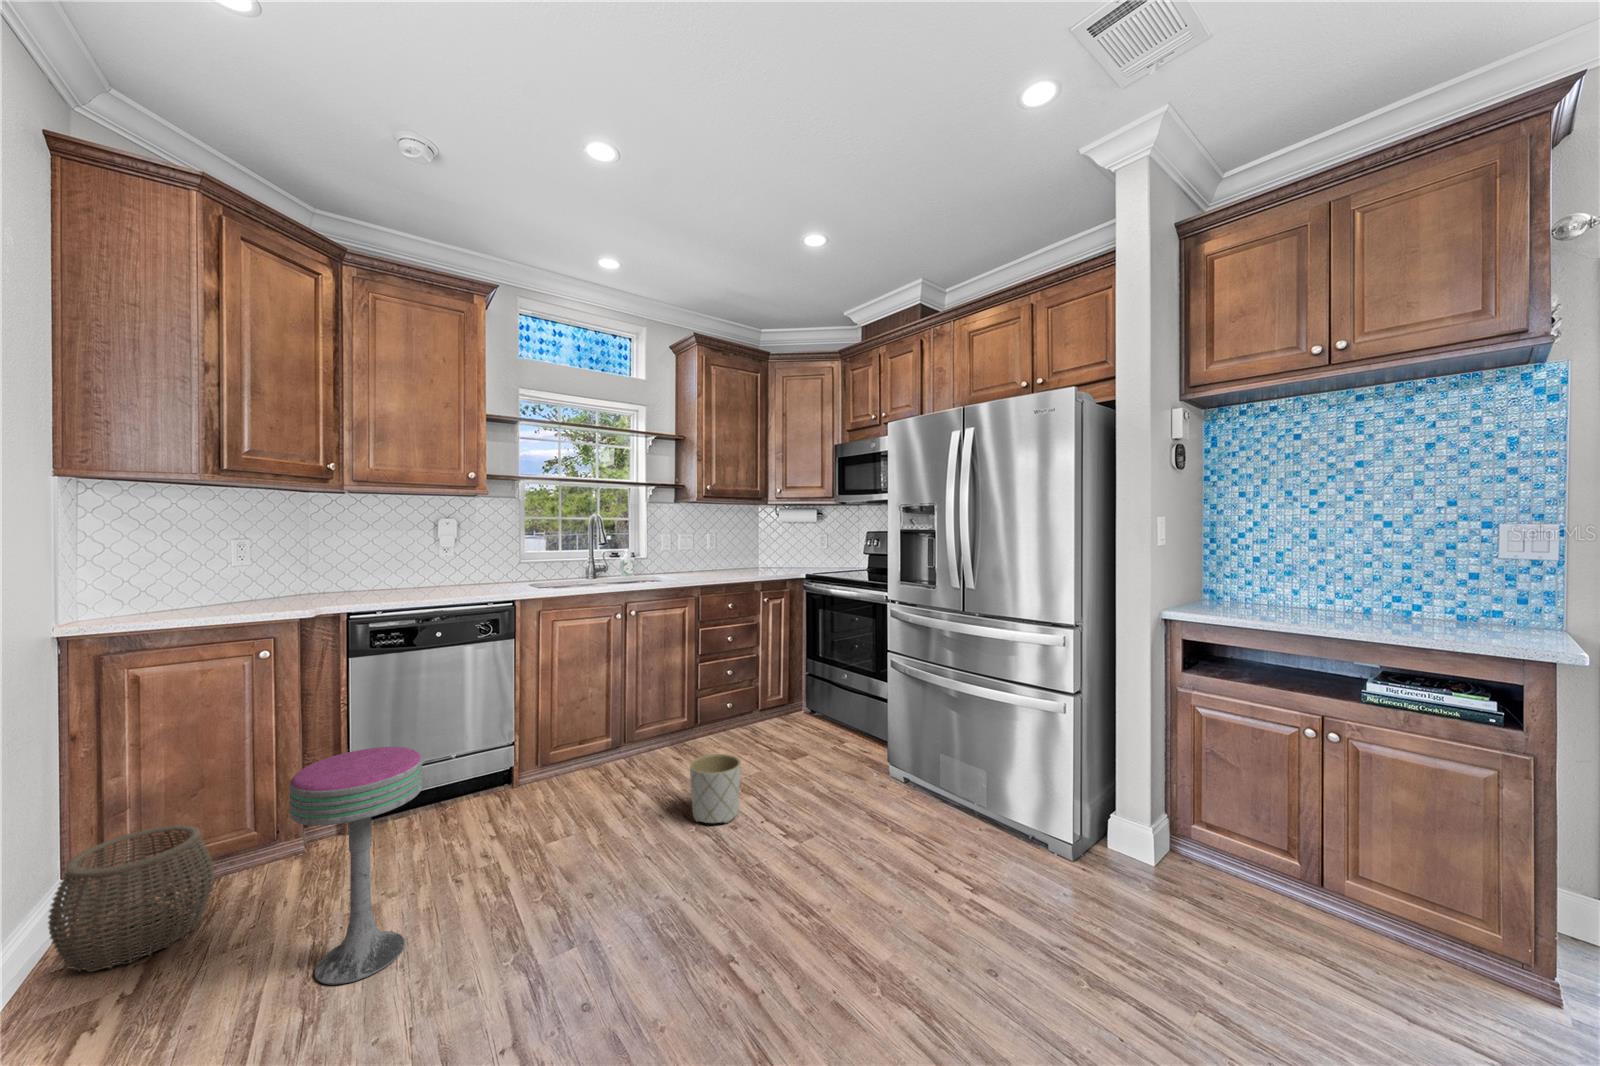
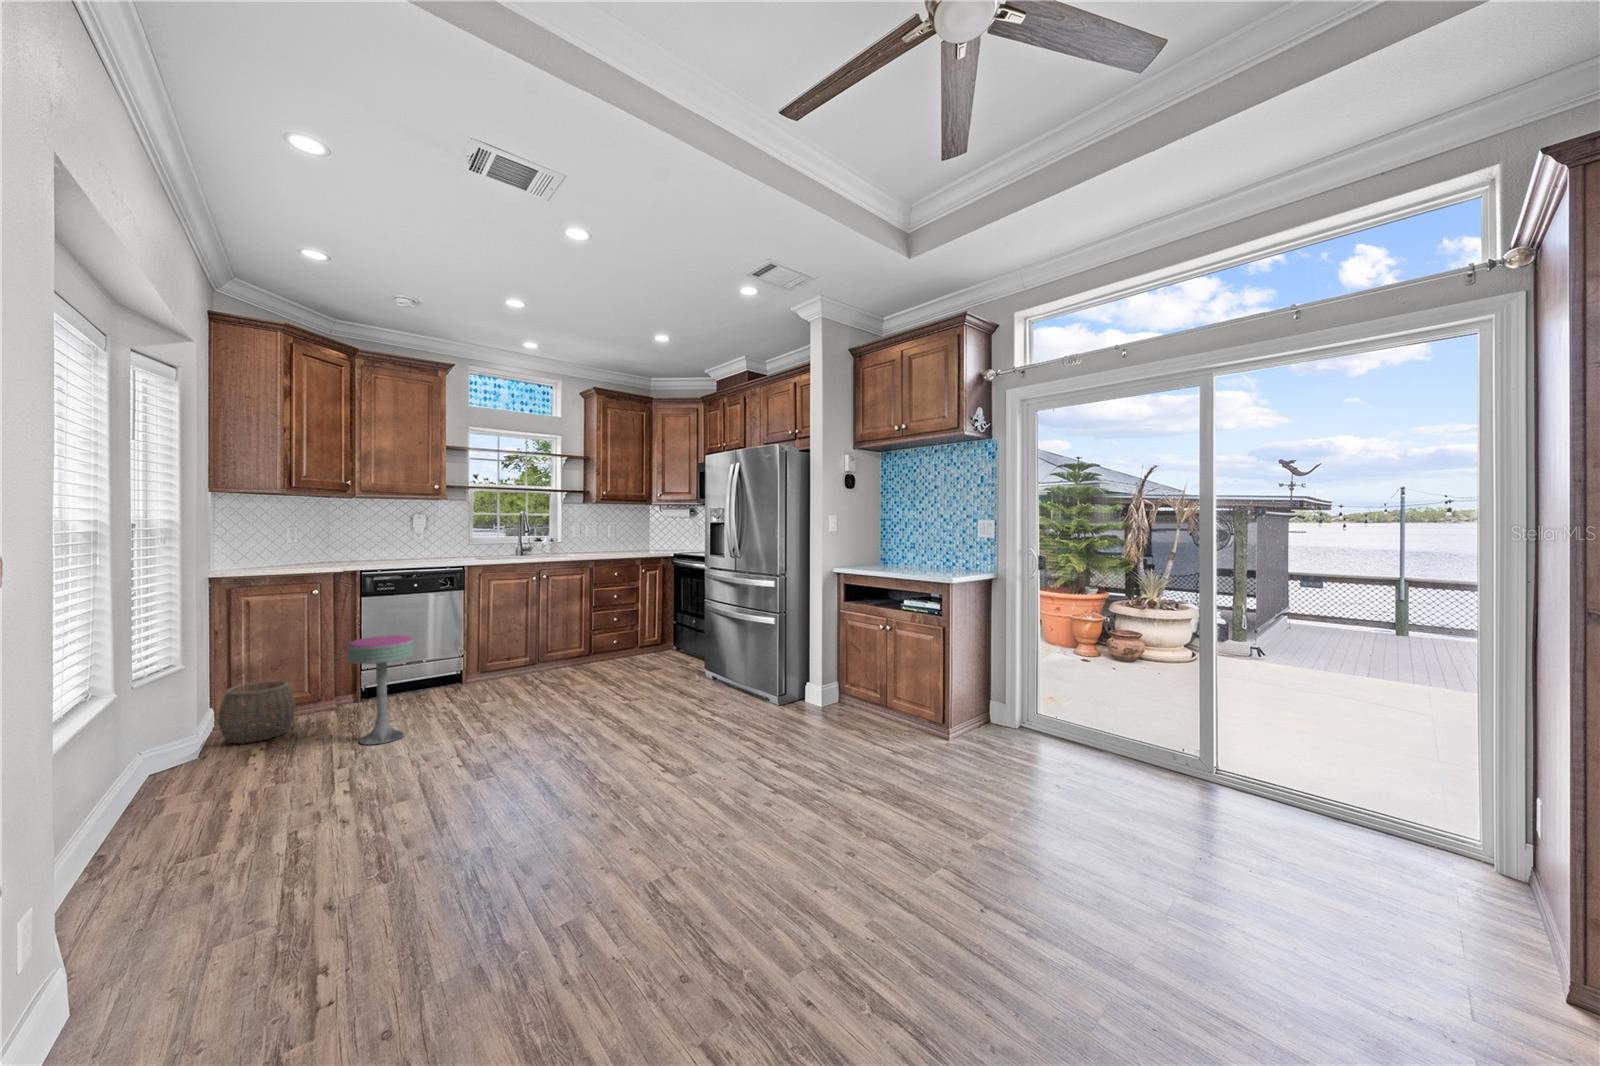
planter: present [690,754,741,823] -> none [572,659,604,696]

